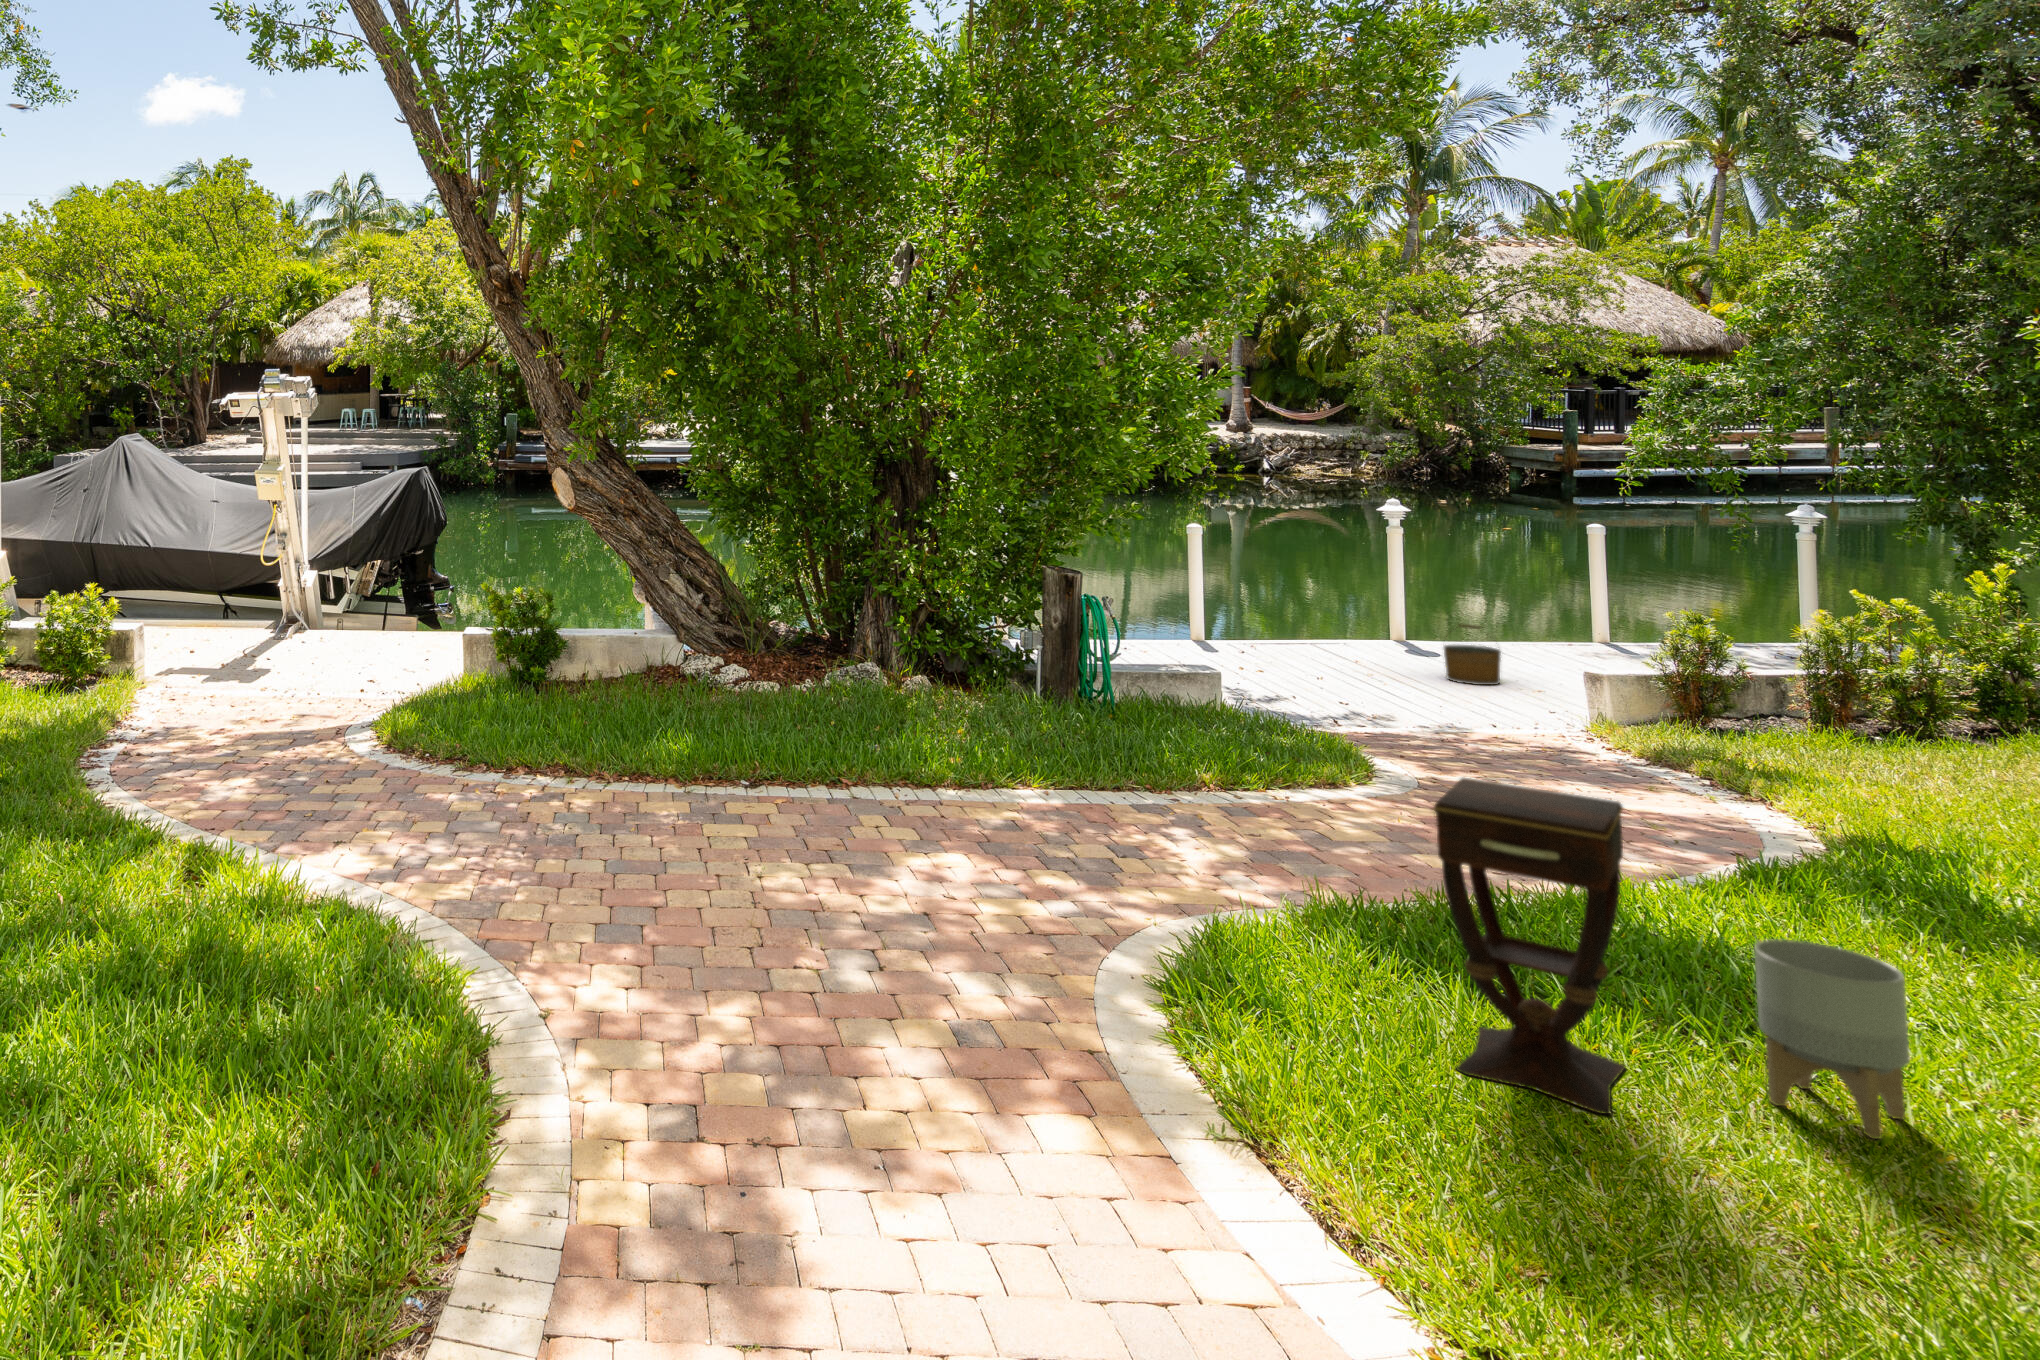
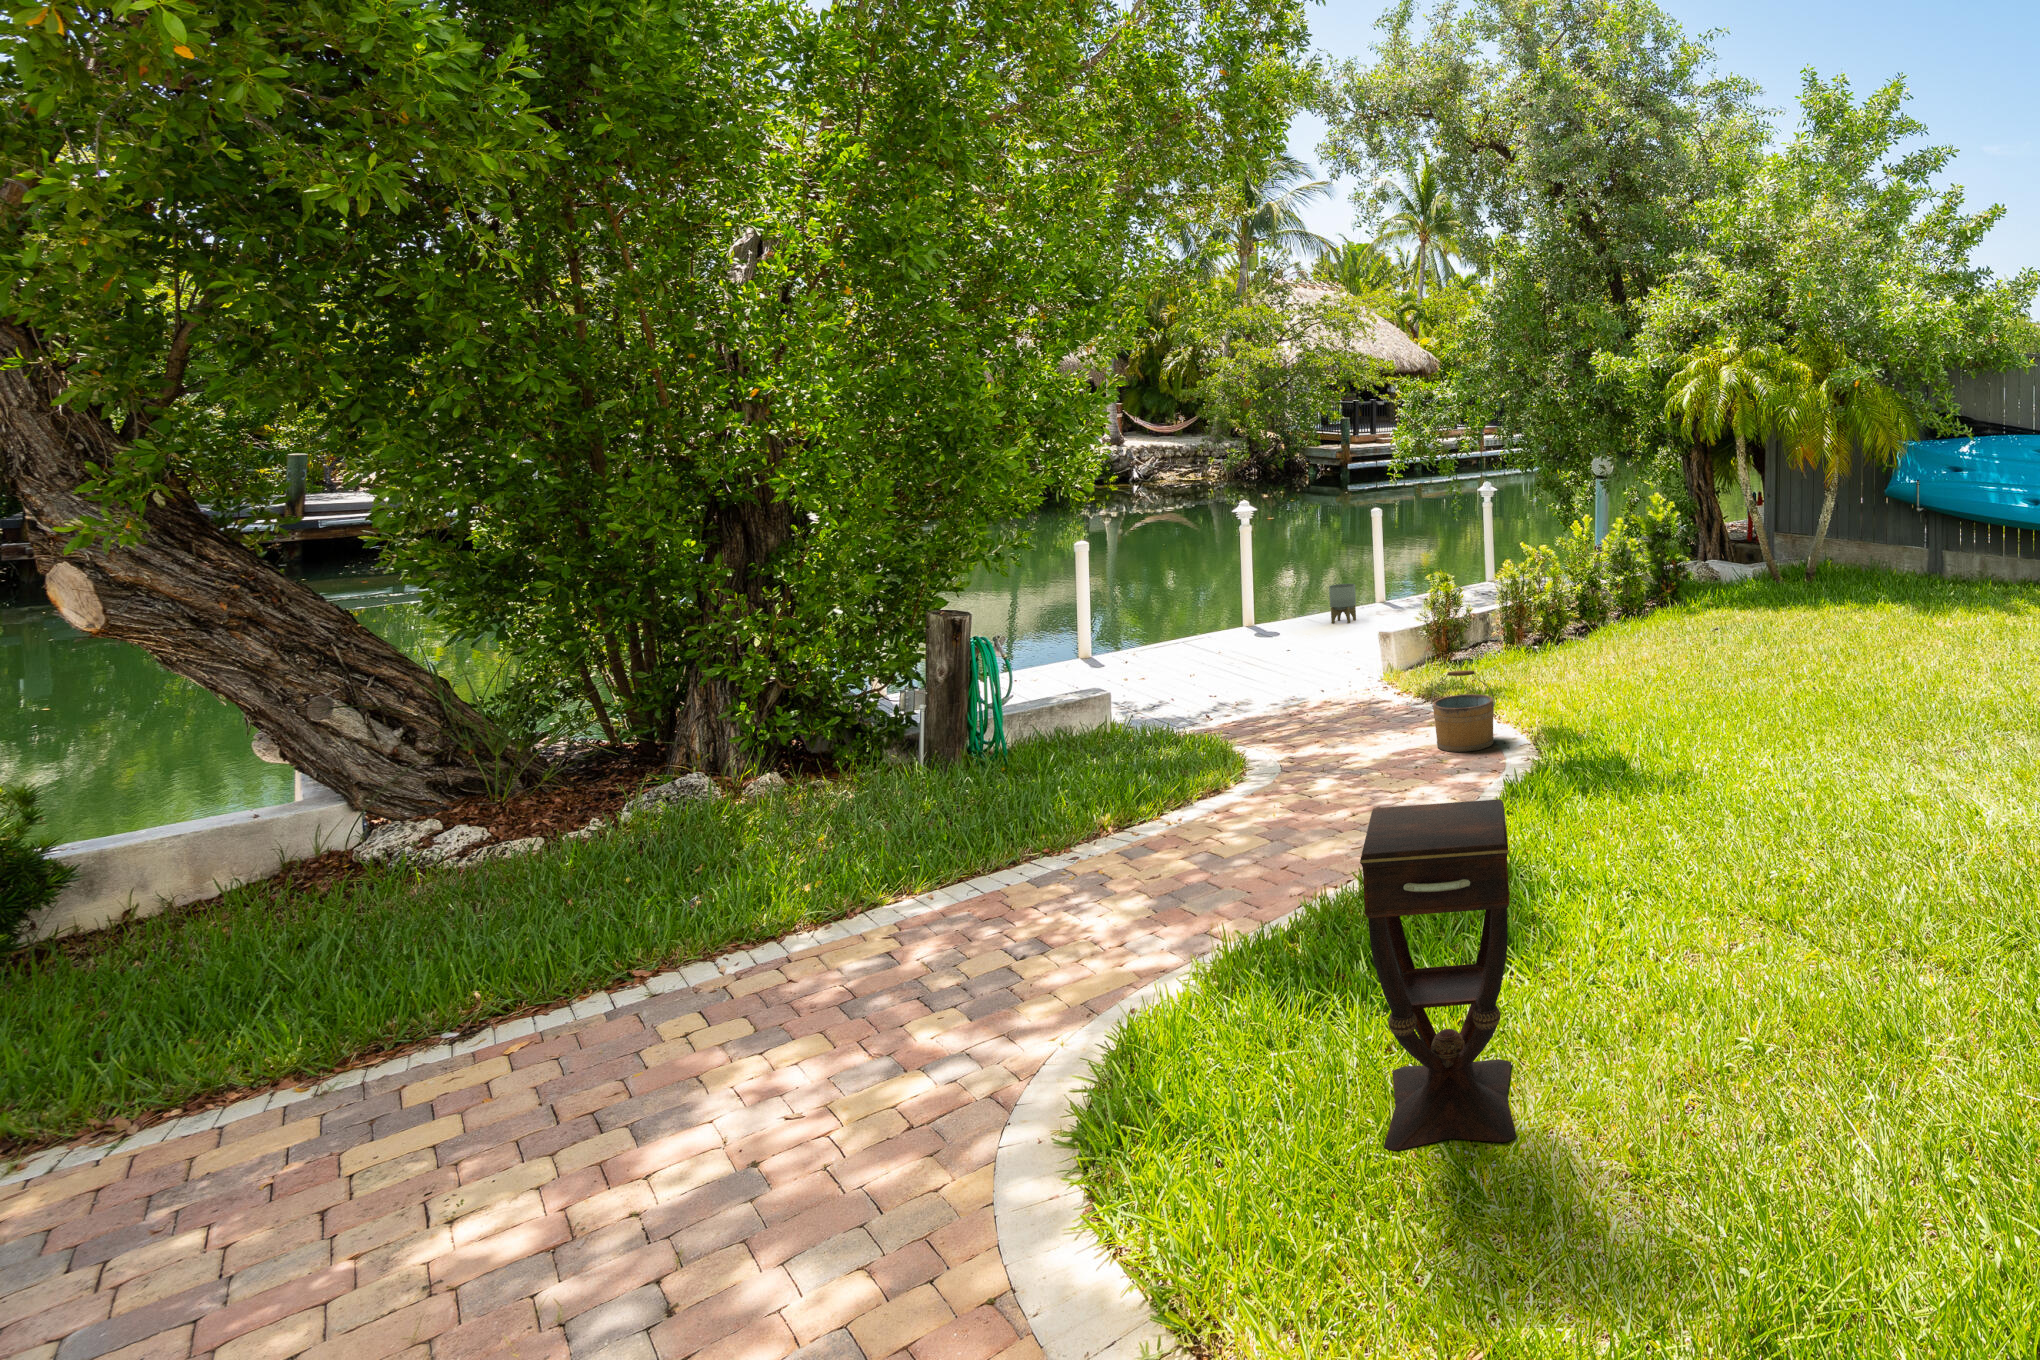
bucket: present [1444,624,1501,685] -> present [1431,670,1495,752]
planter: present [1754,939,1910,1139] -> present [1329,584,1356,624]

